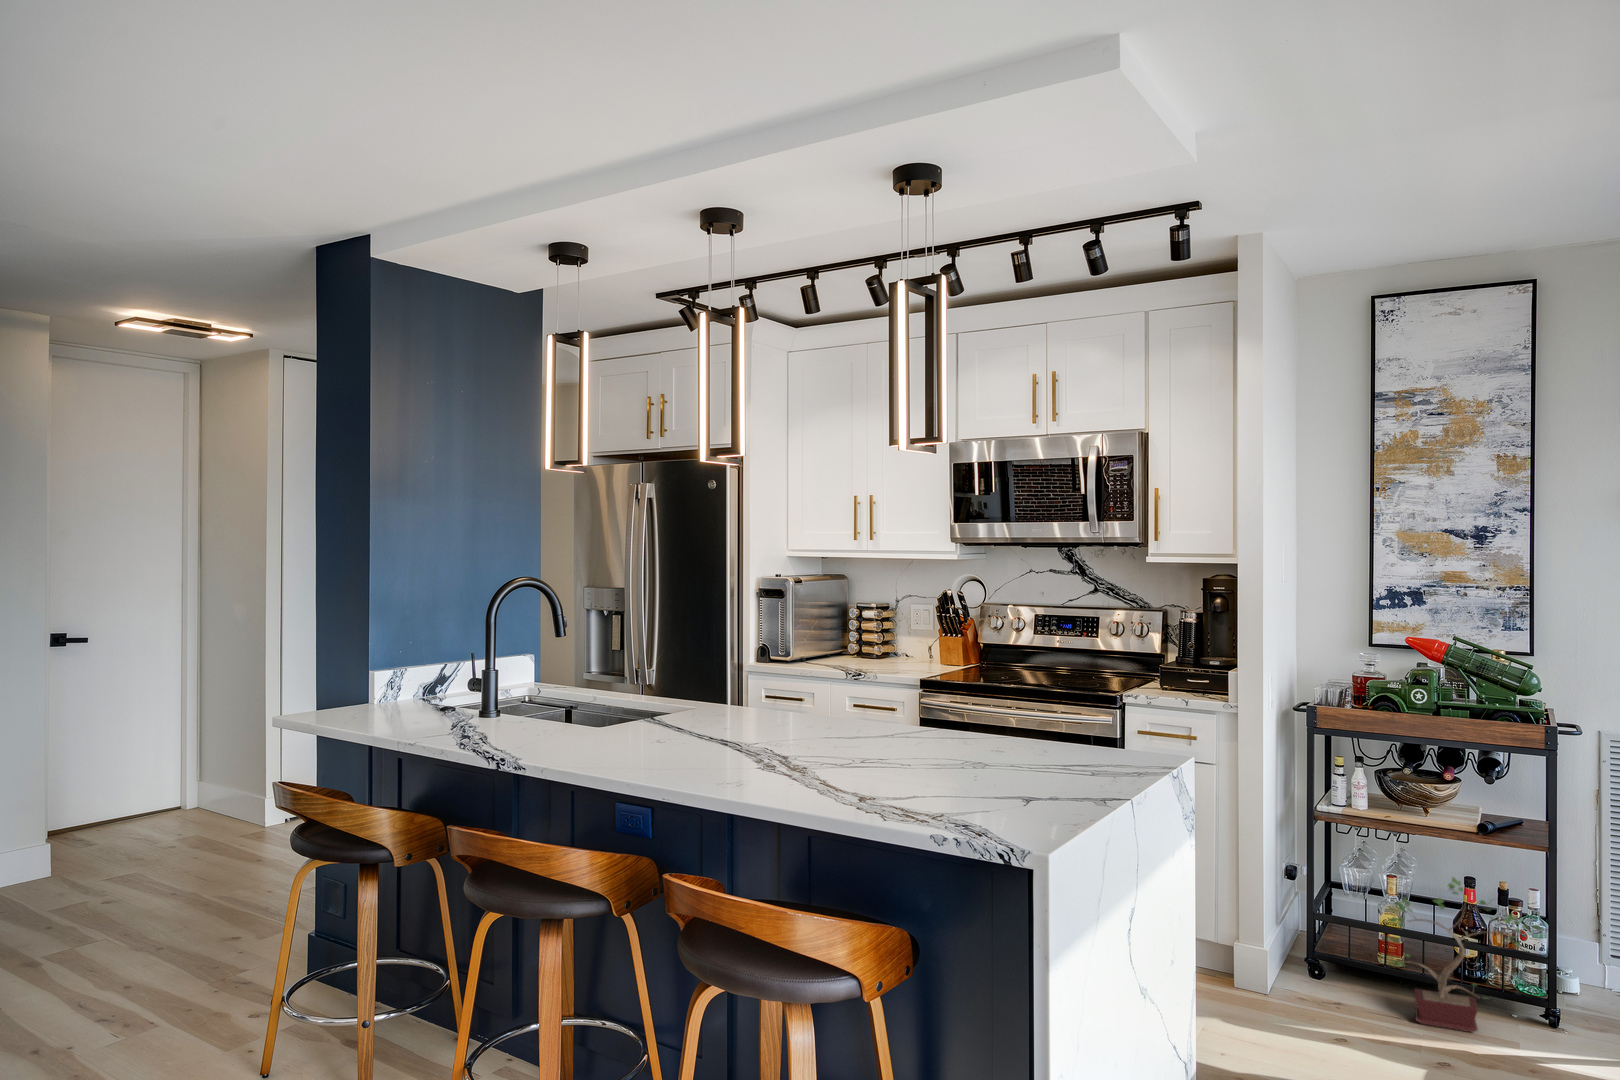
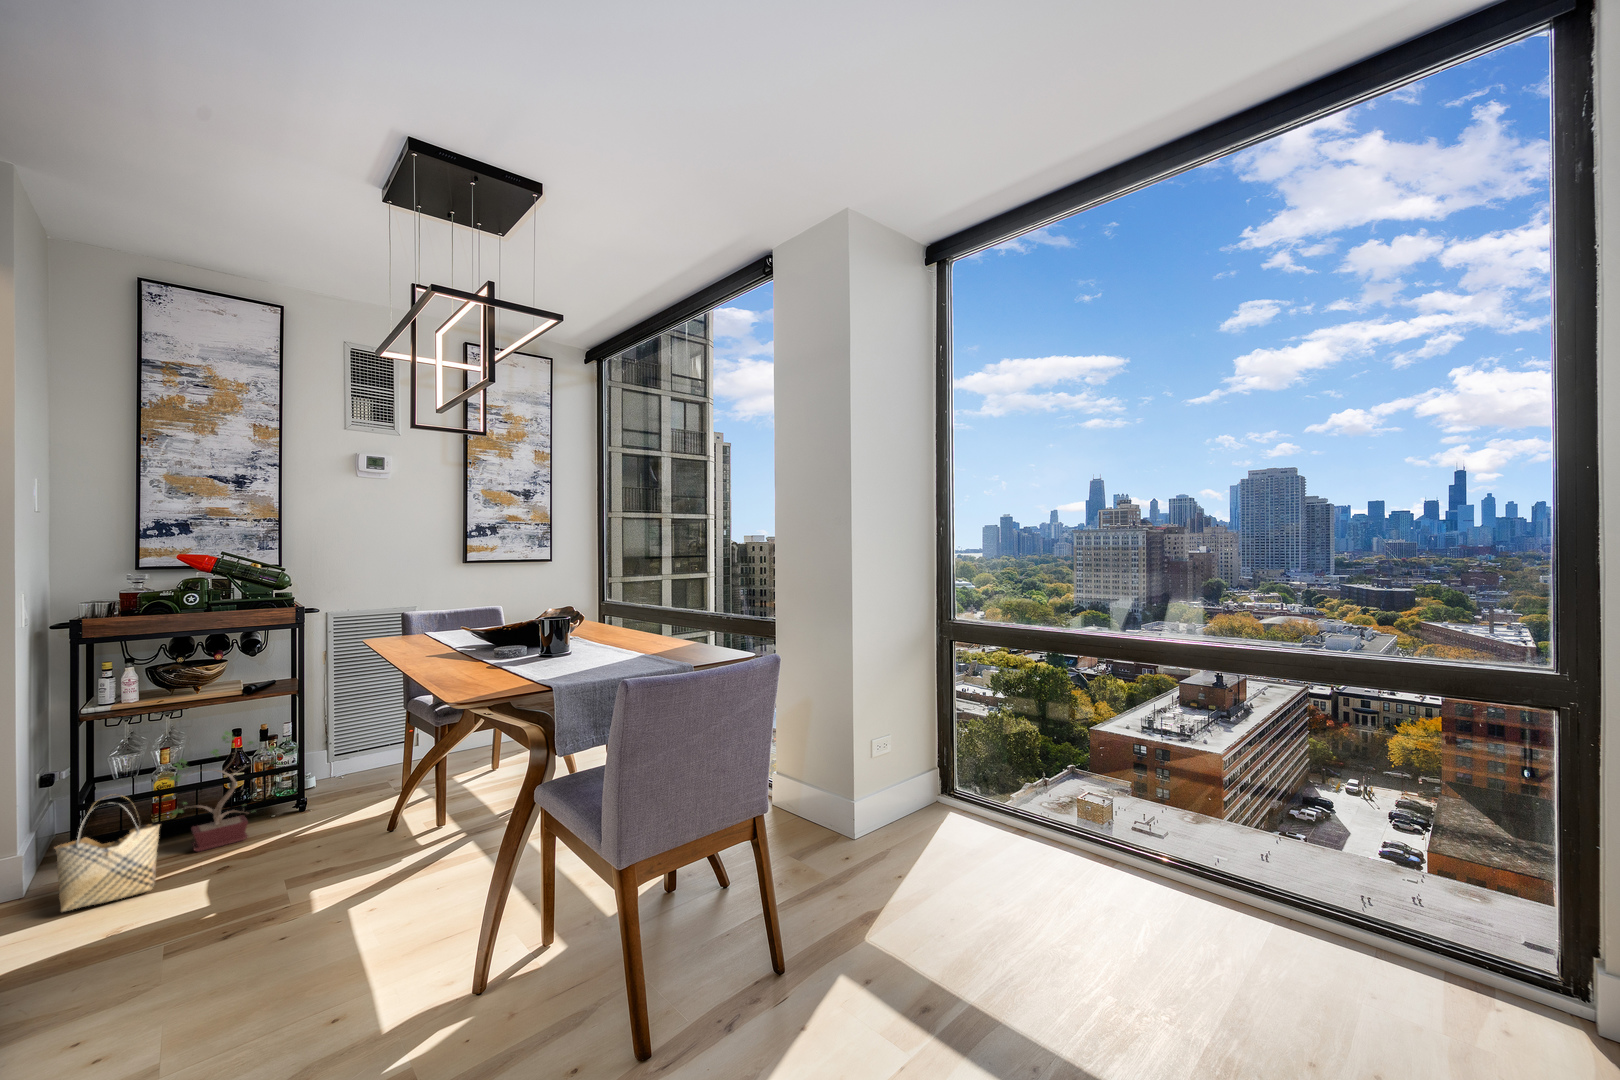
woven basket: none [1283,918,1378,1049] -> present [55,794,160,912]

